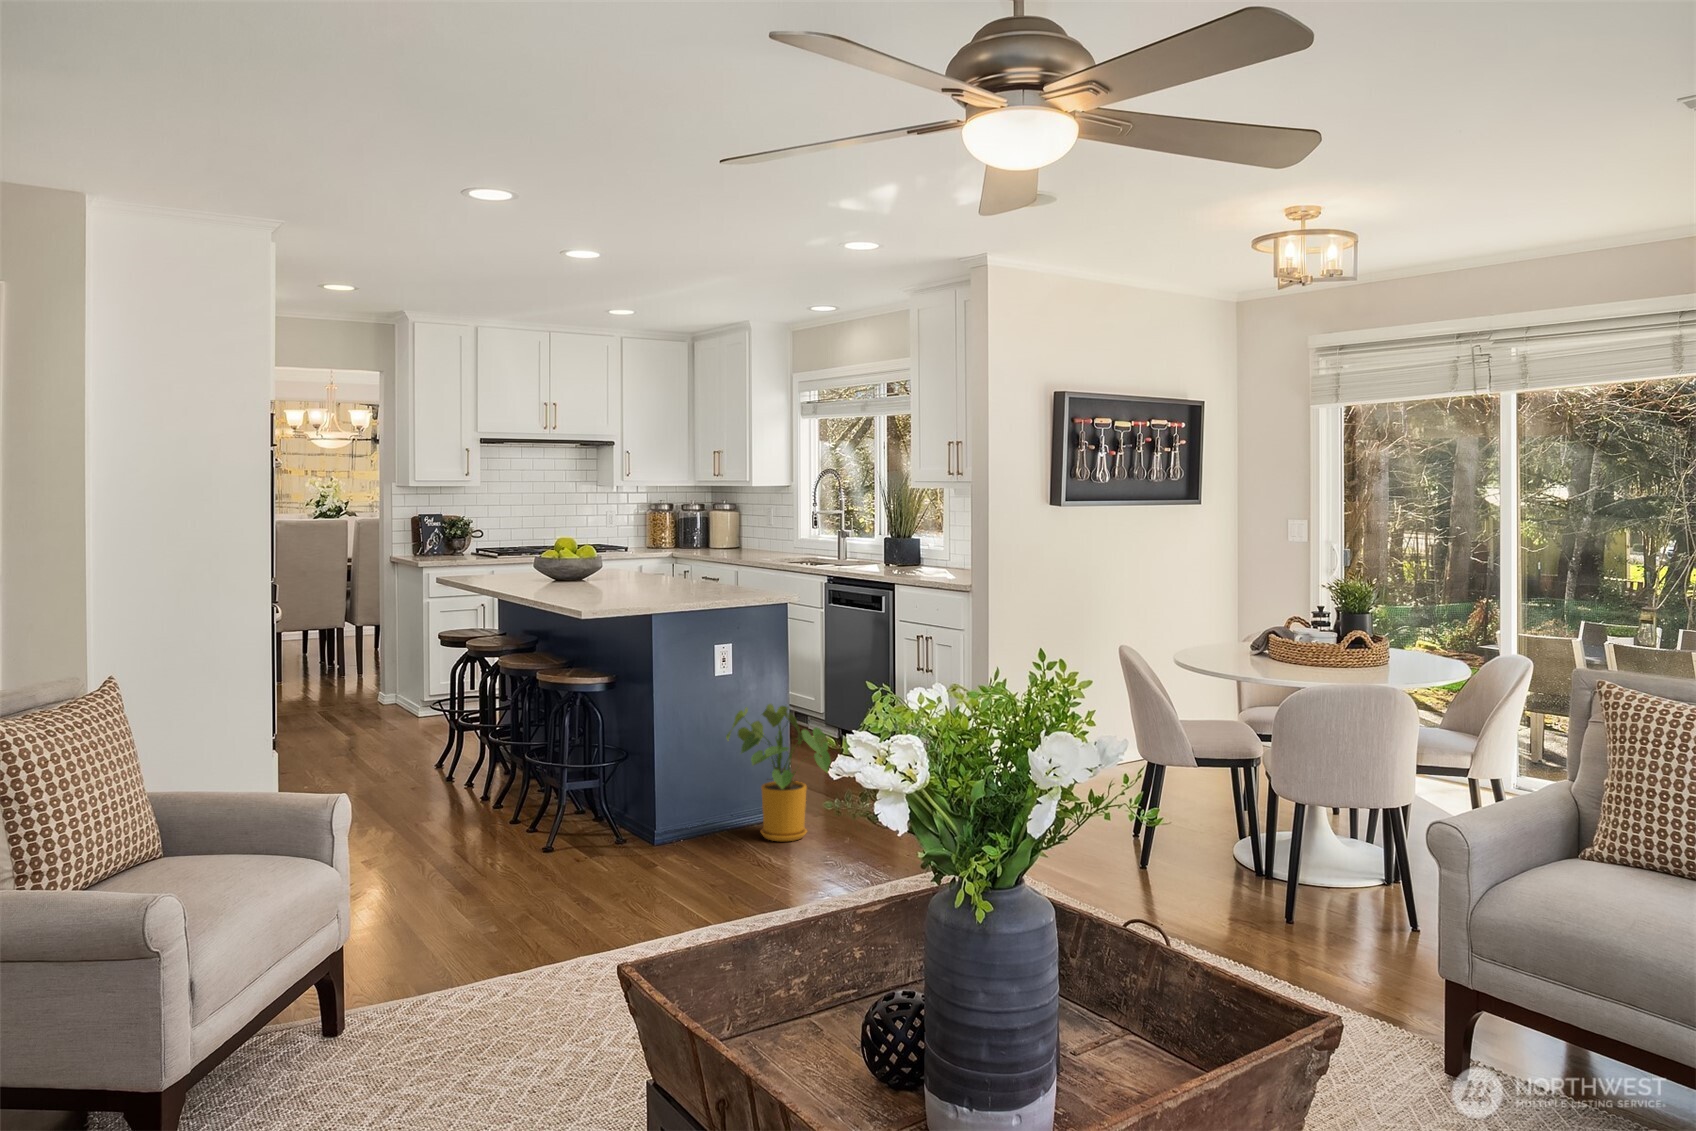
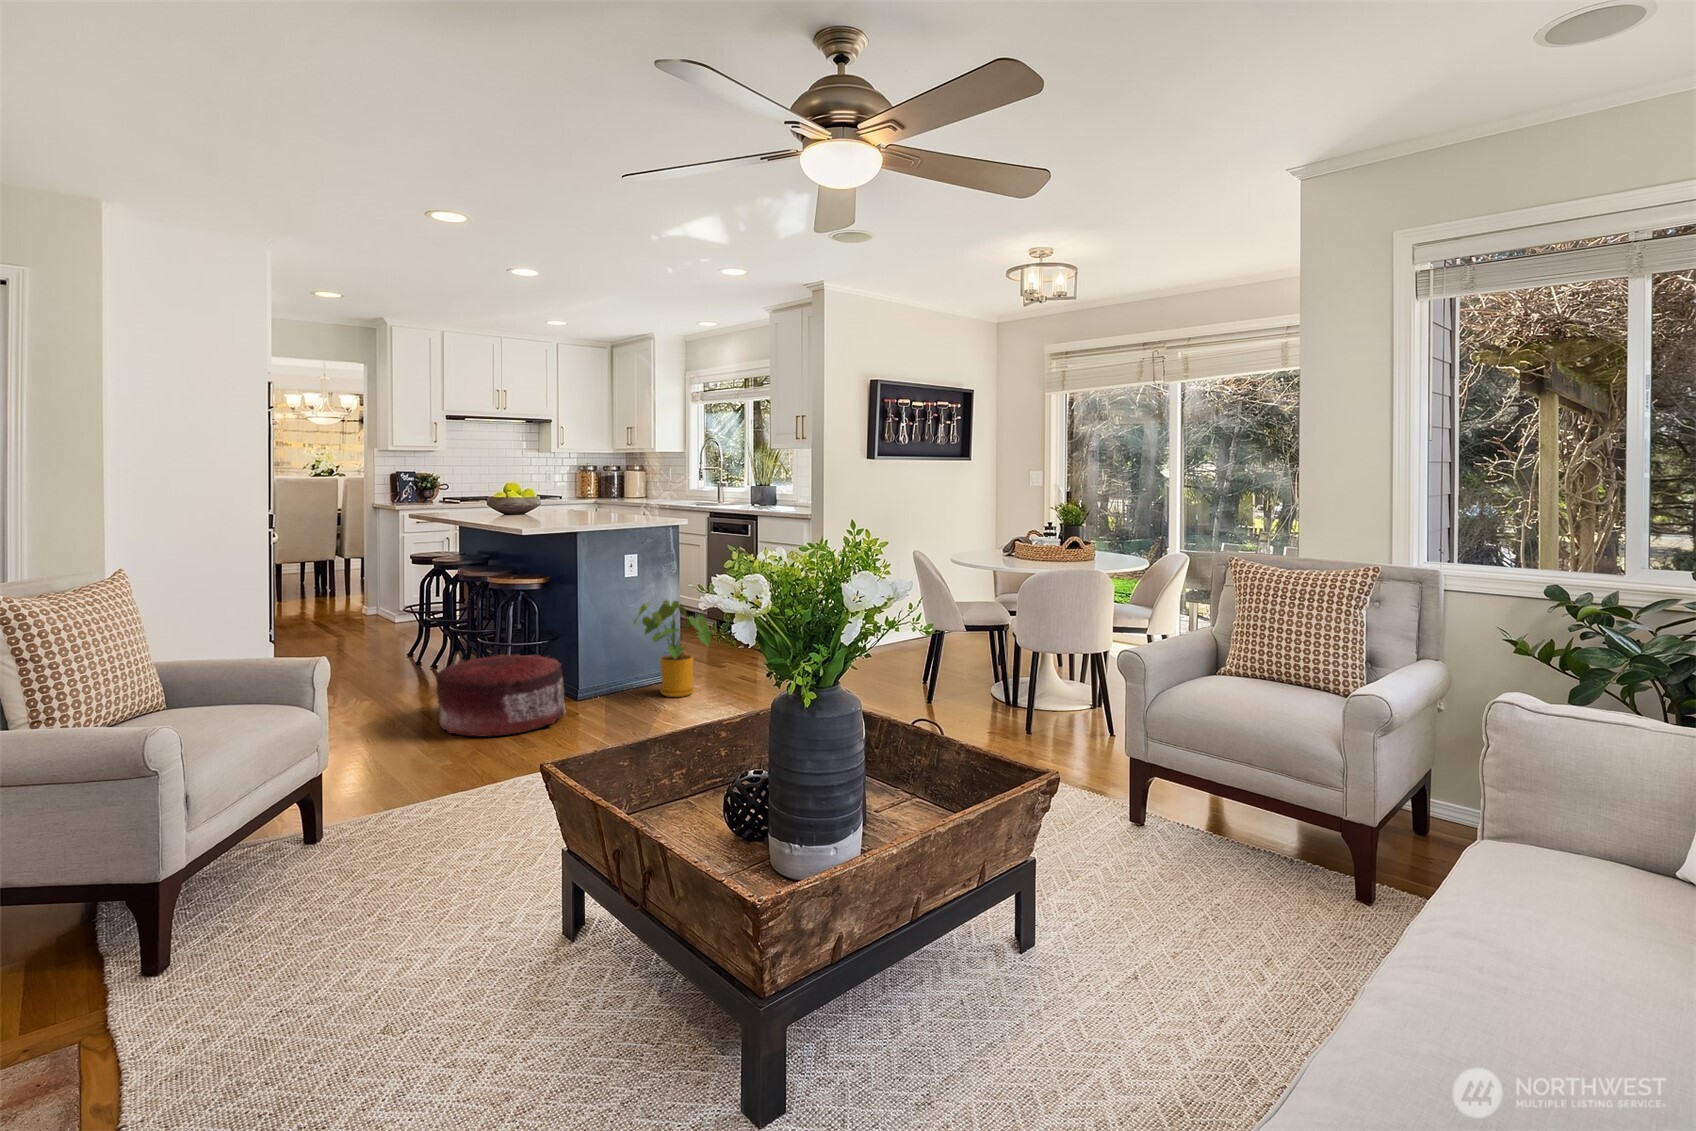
pouf: none [471,776,636,892] -> present [436,654,565,737]

